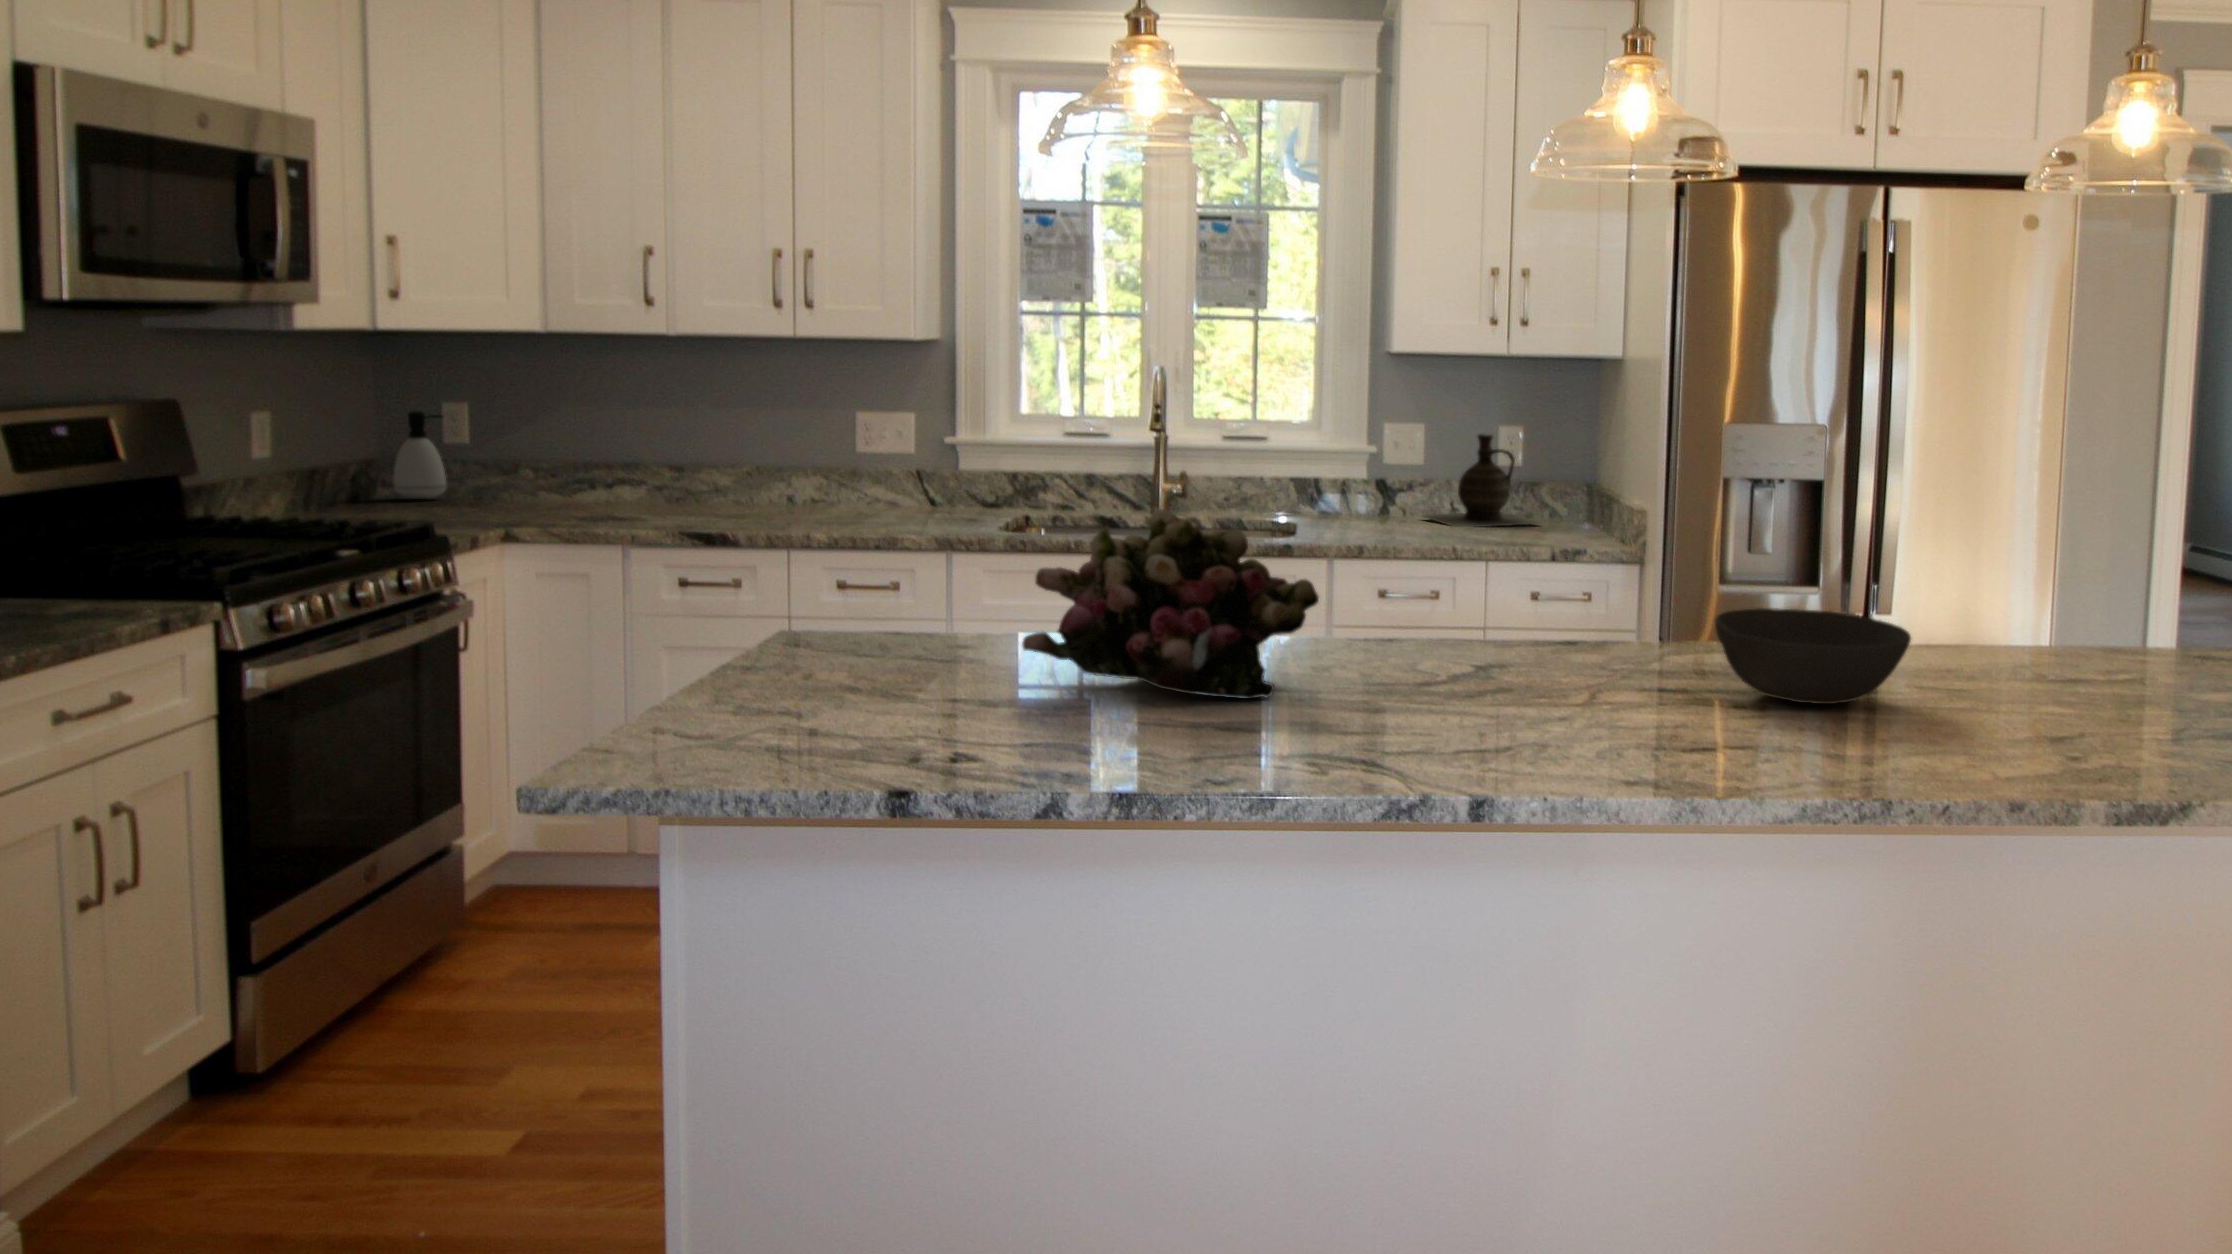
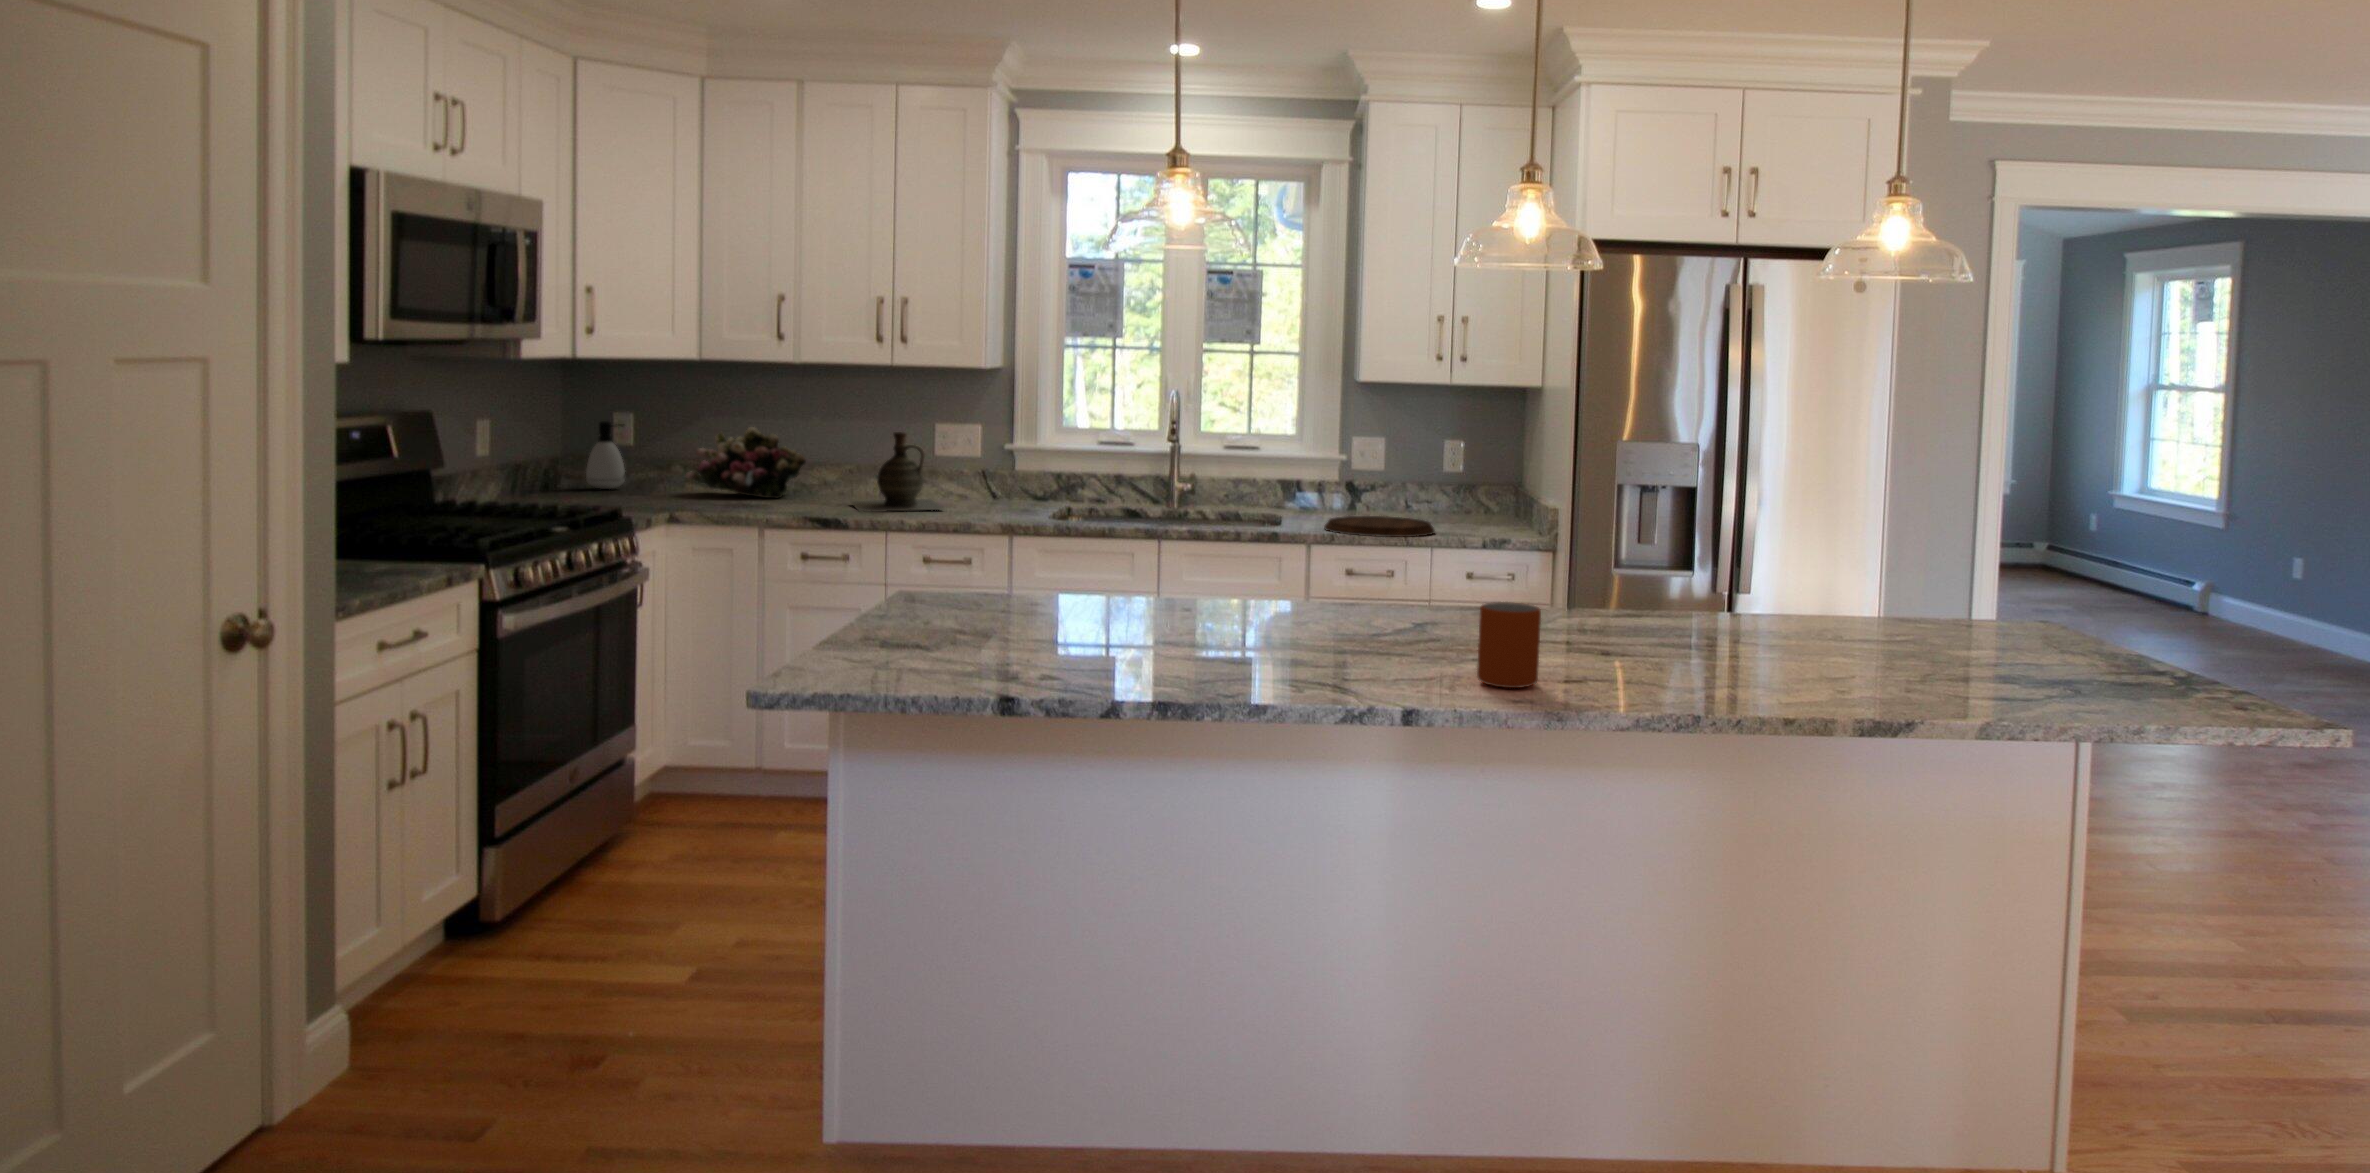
ceramic jug: present [1423,434,1537,527] -> present [851,432,943,512]
flower arrangement: present [1022,509,1319,699] -> present [685,427,806,498]
cutting board: none [1352,523,1490,550] -> present [1324,516,1435,537]
bowl: present [1715,608,1911,704] -> none [1598,583,1750,655]
mug: none [1562,640,1646,755] -> present [1477,602,1541,688]

